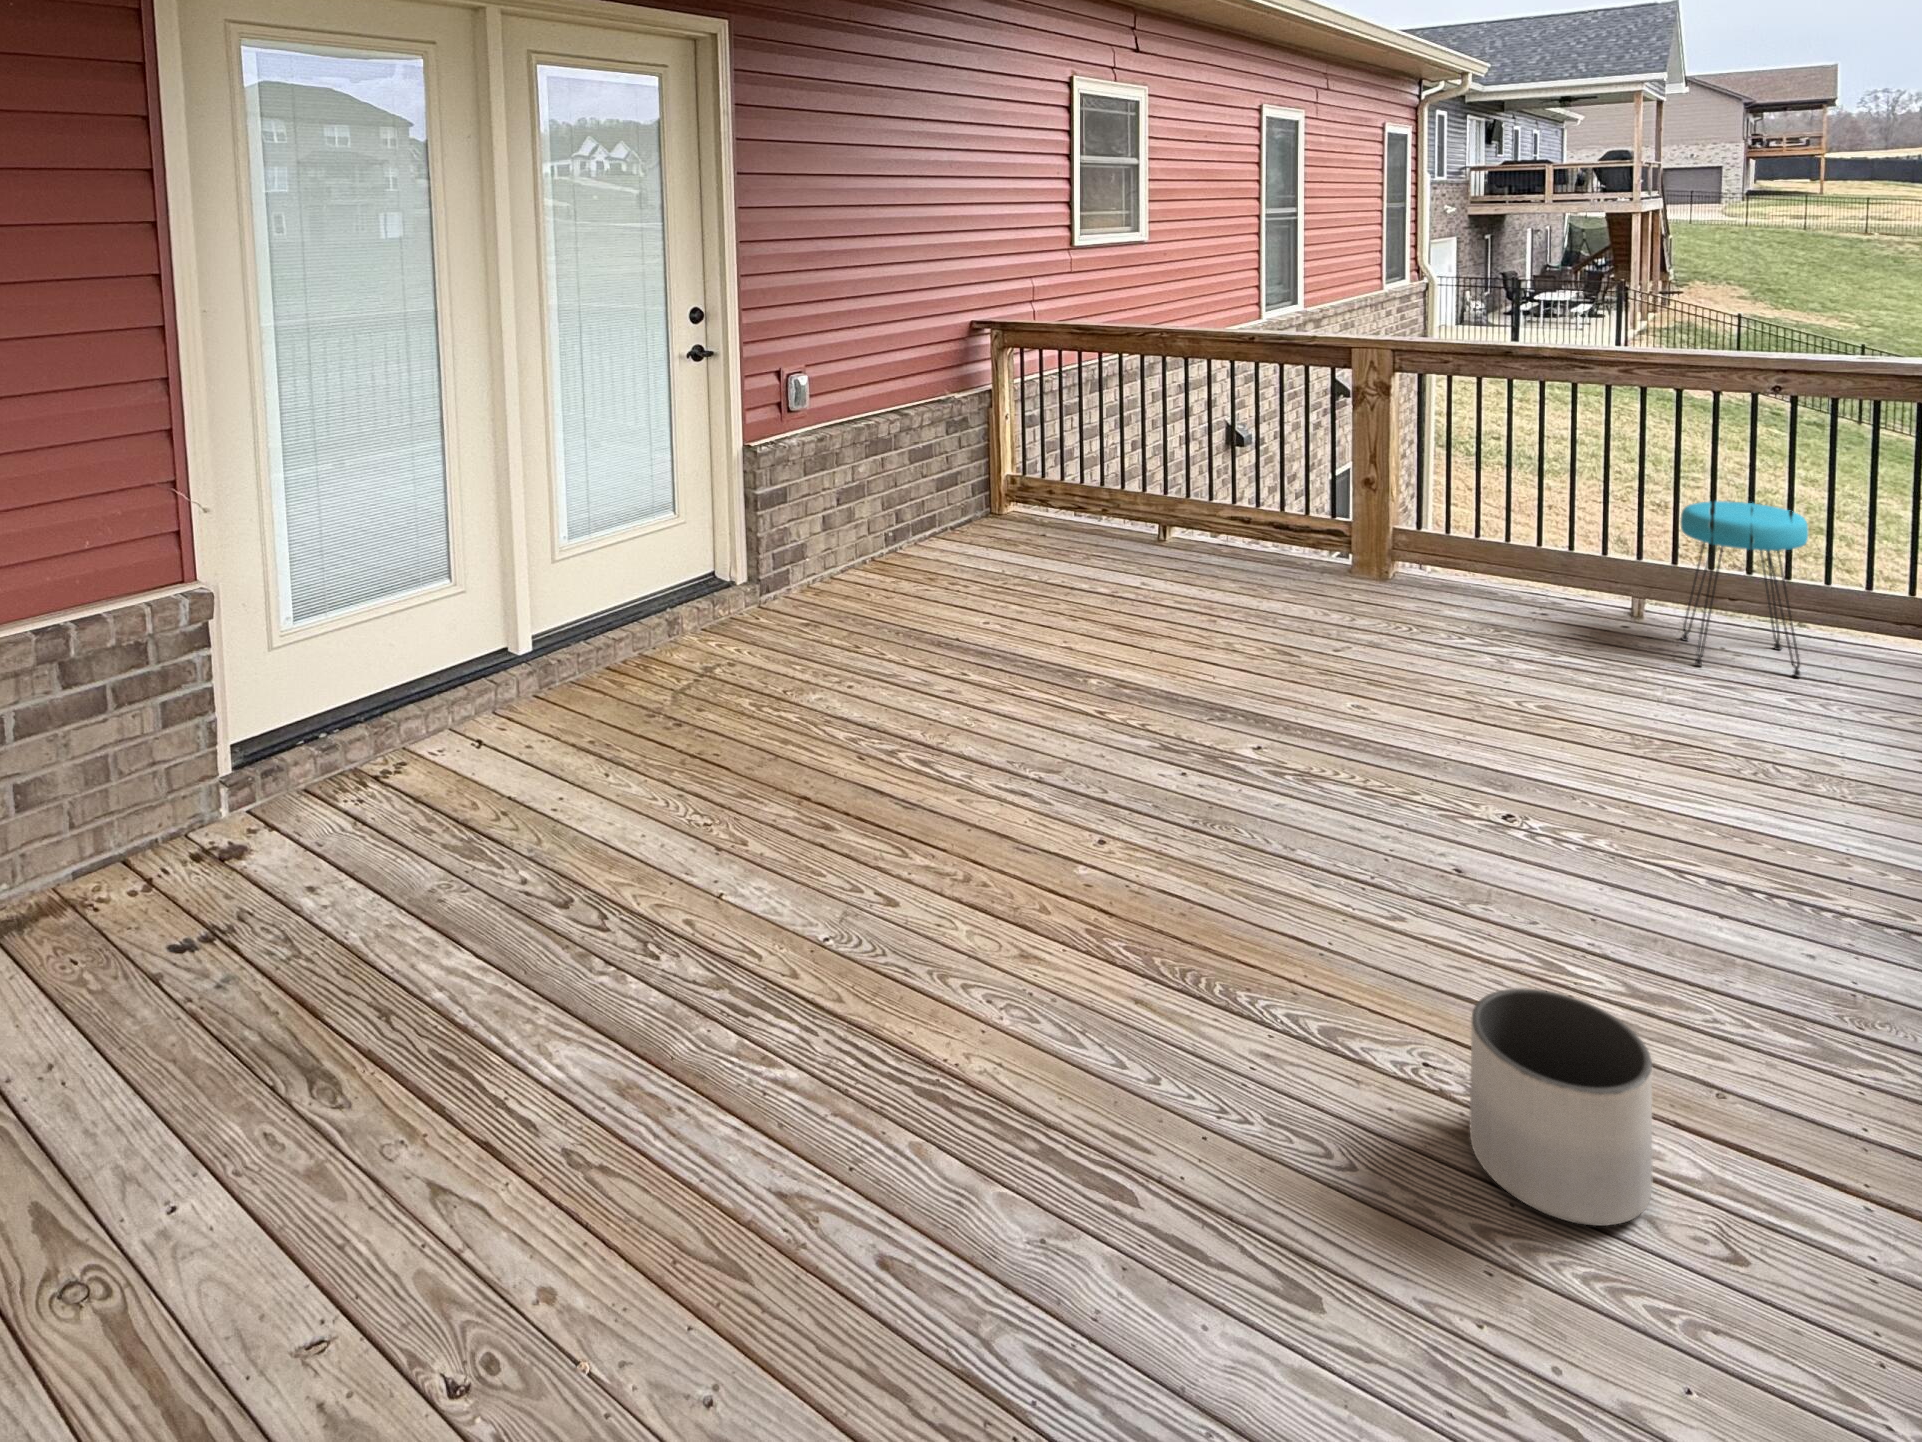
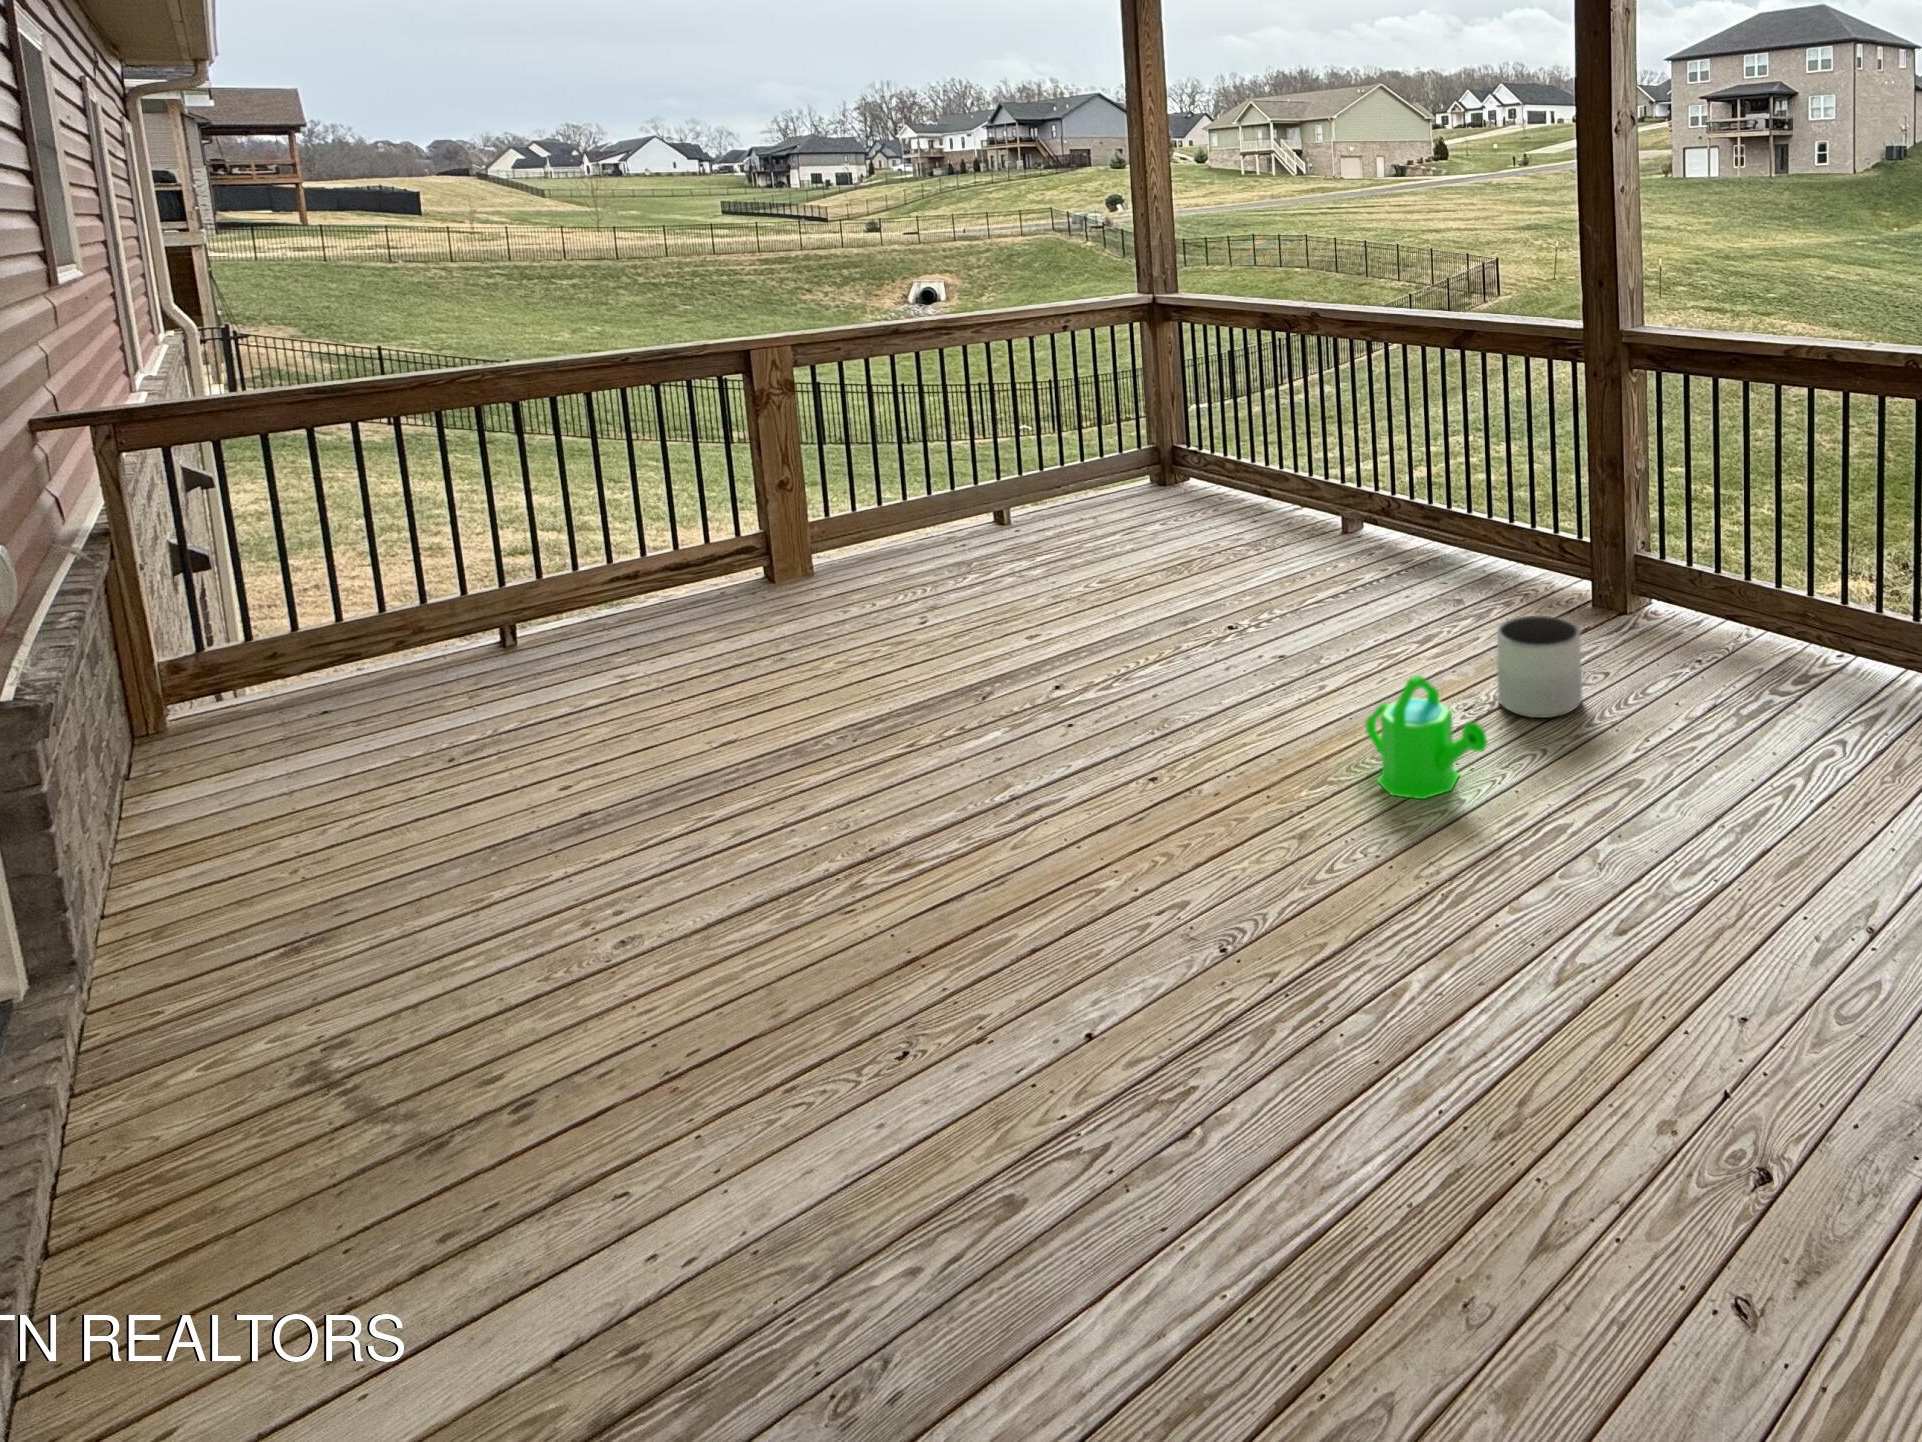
stool: present [1681,501,1808,676] -> none [1040,417,1128,538]
watering can: none [1150,894,1270,1079] -> present [1365,675,1487,799]

